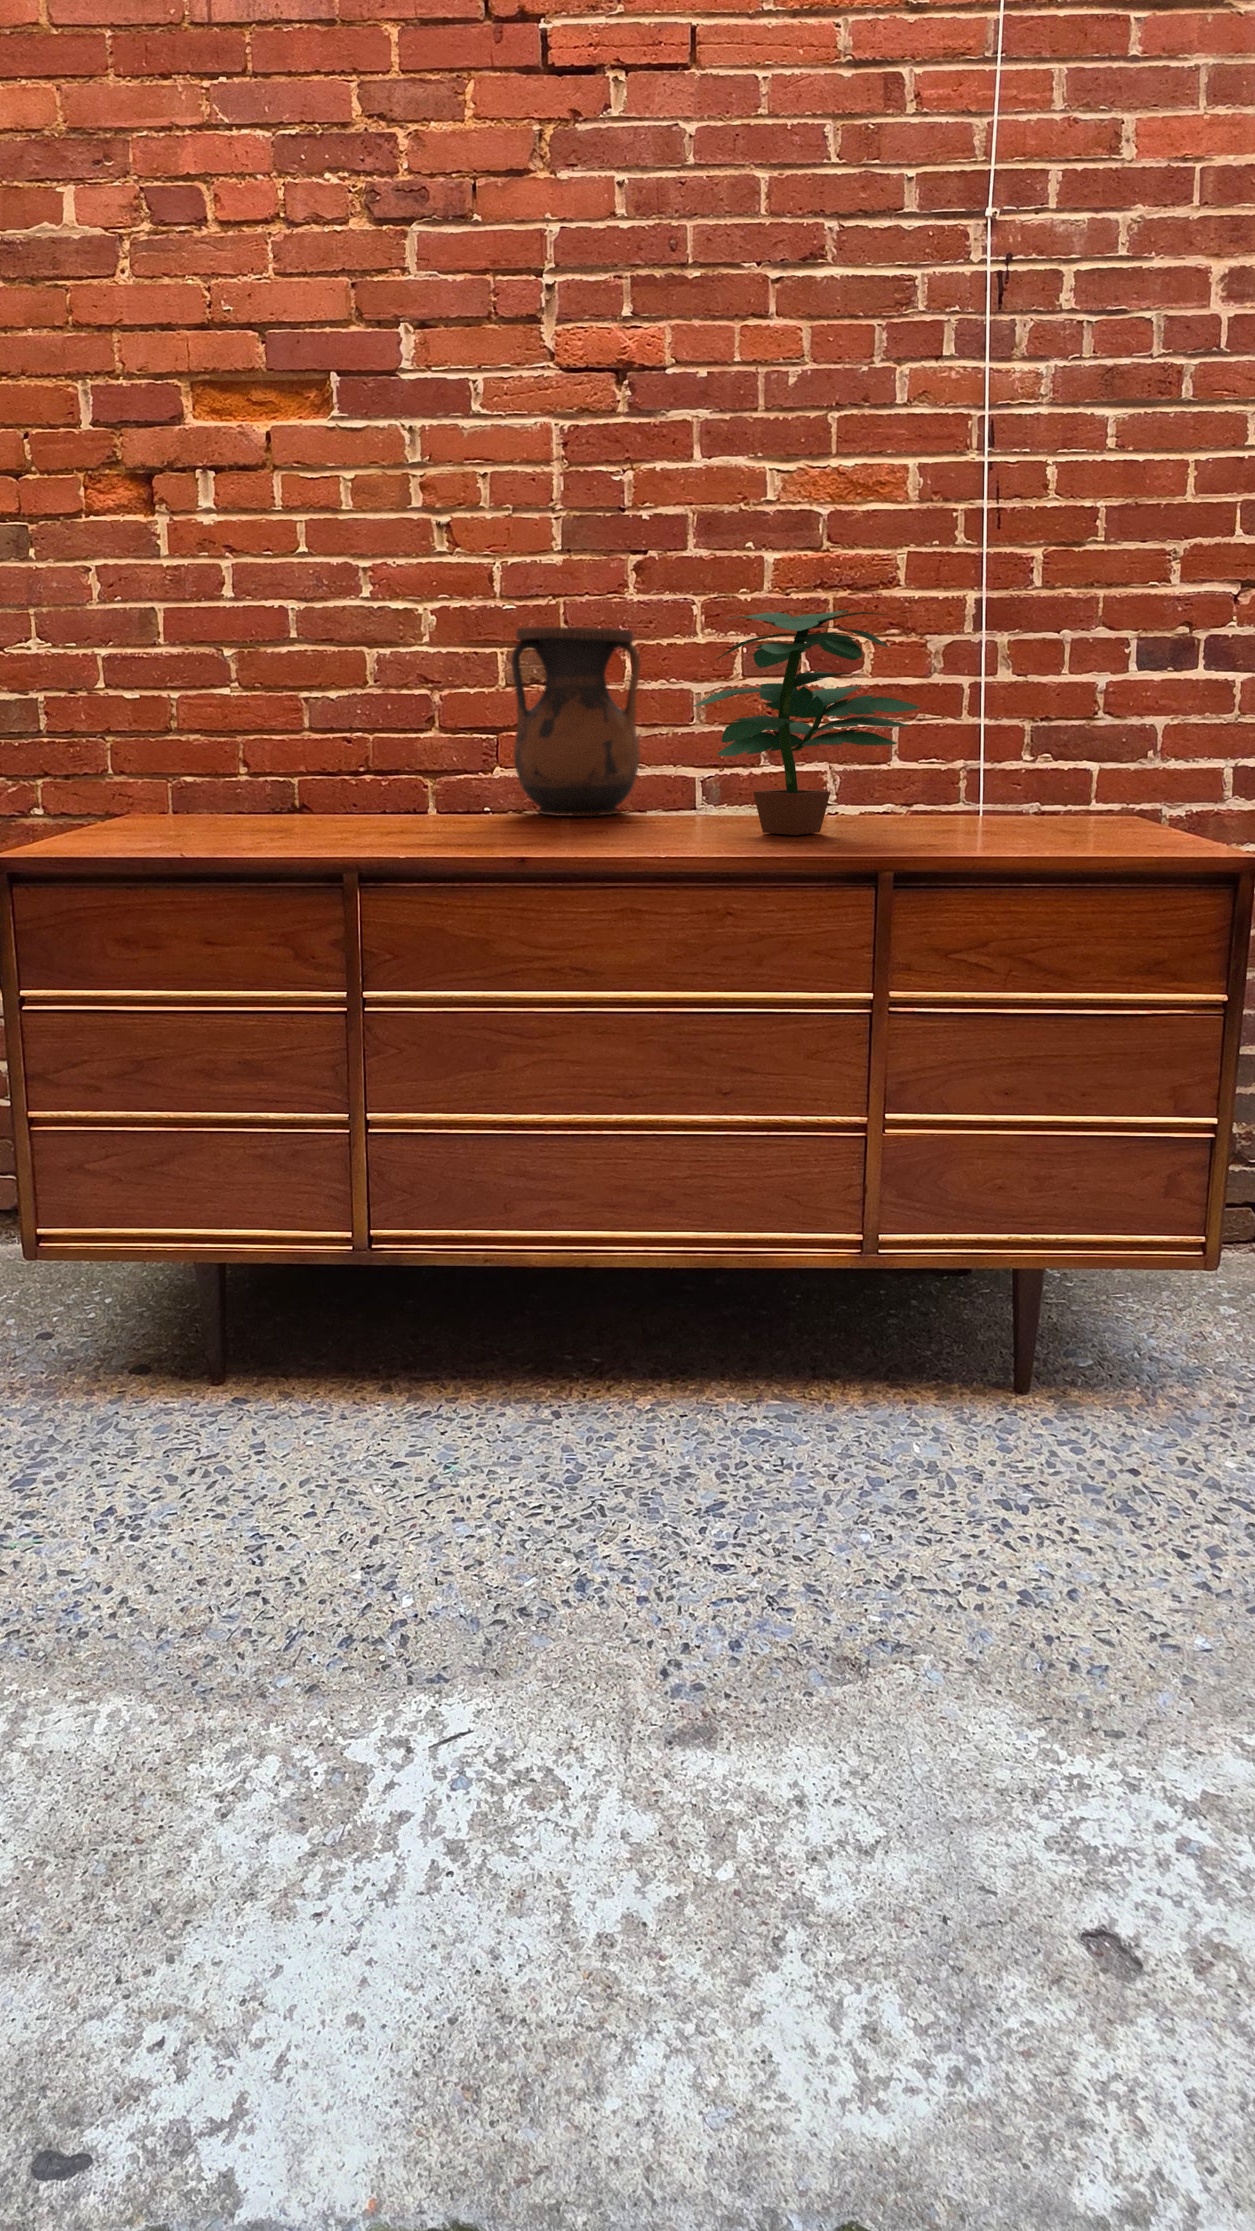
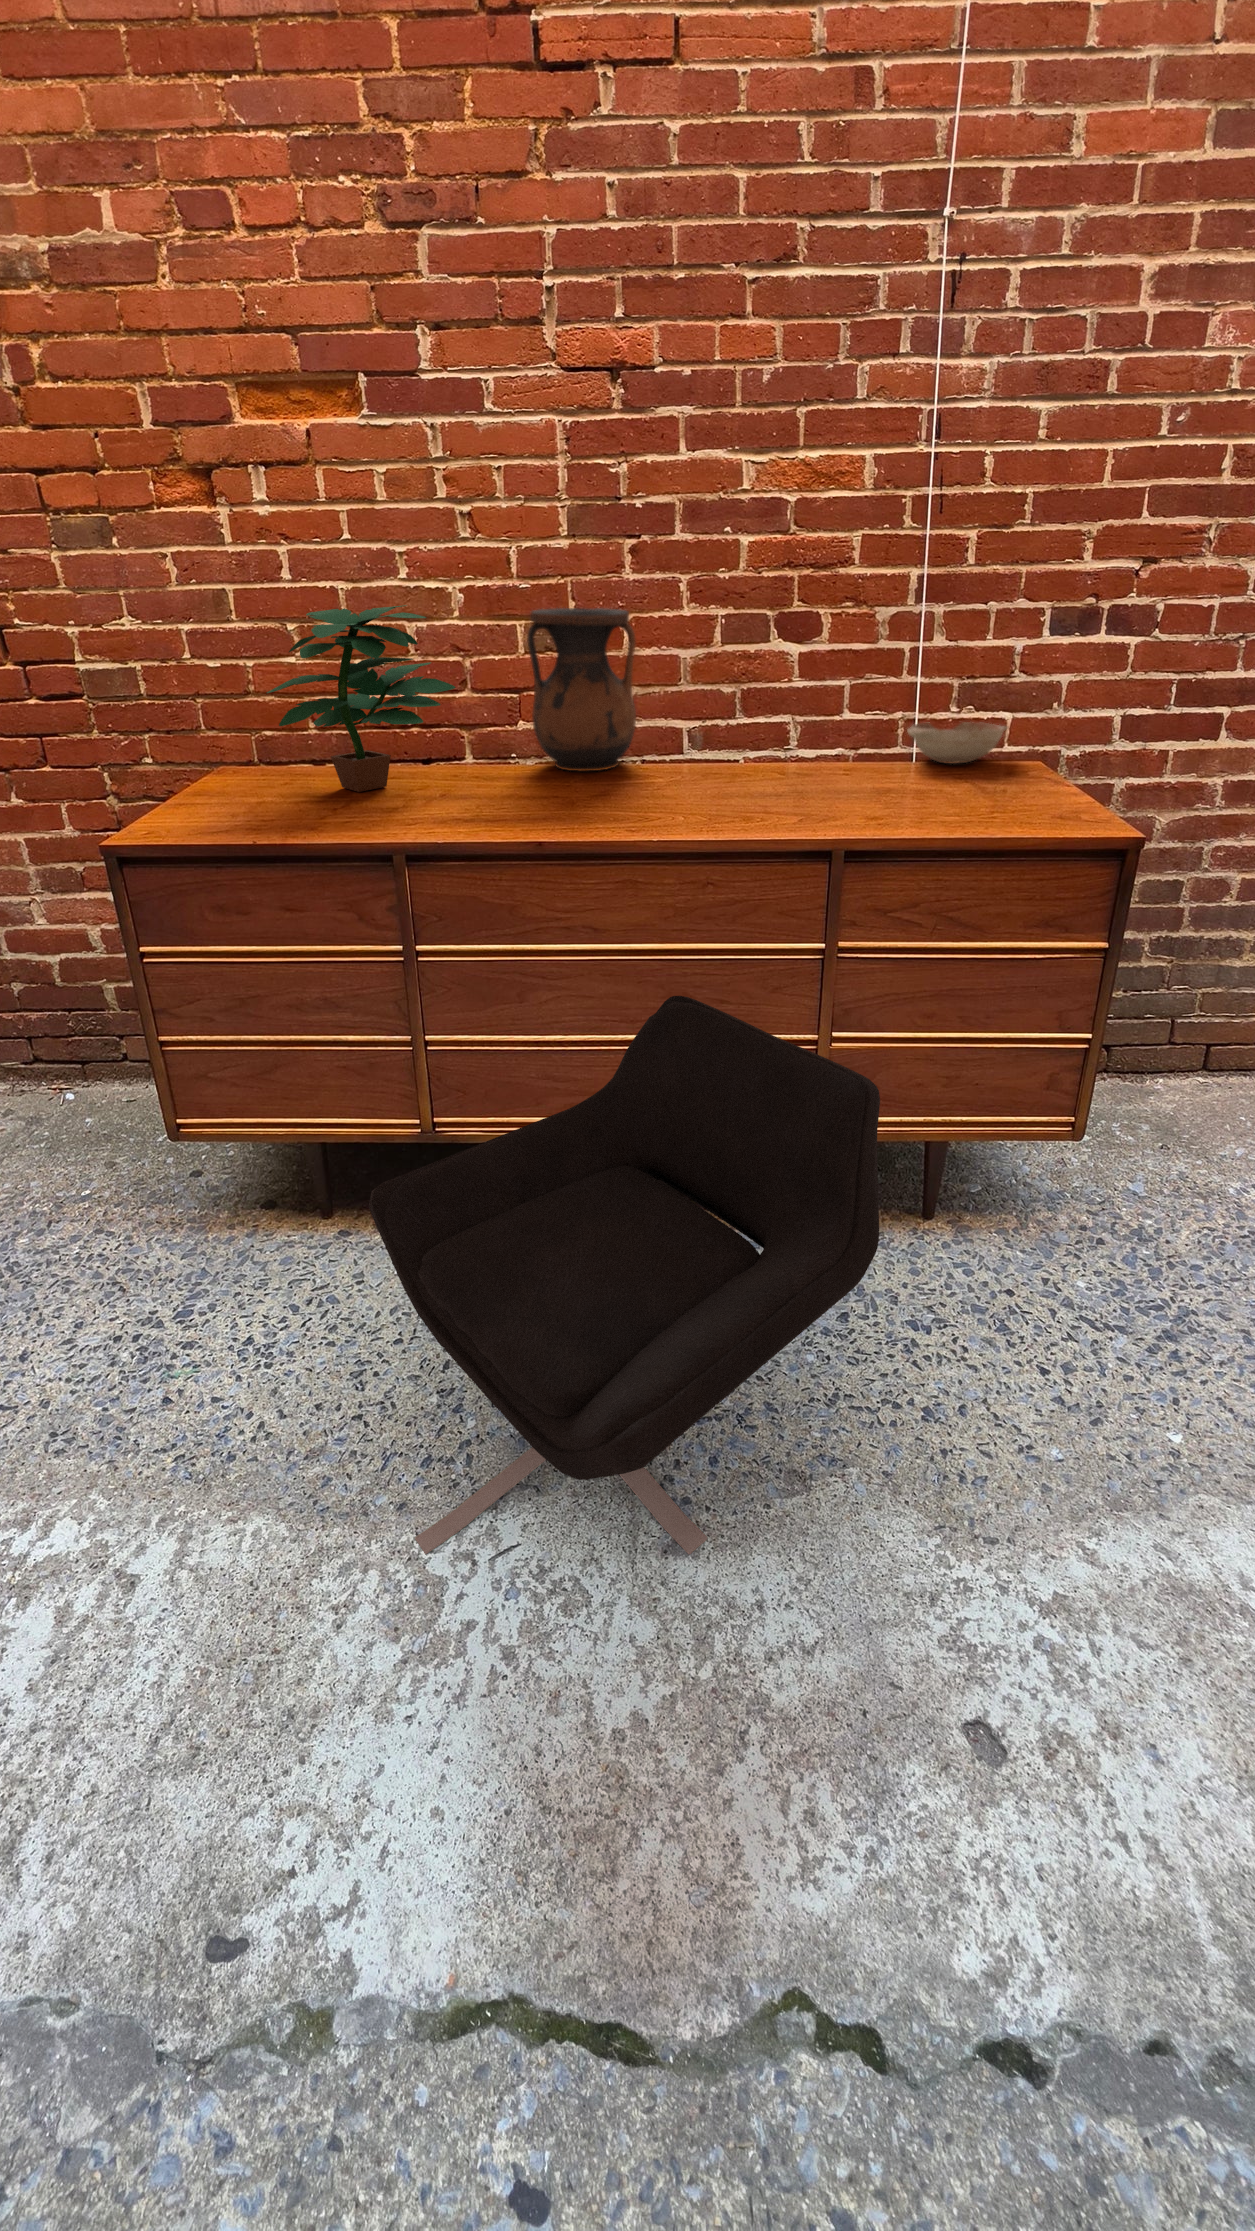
potted plant: present [693,610,920,835] -> present [267,605,456,792]
decorative bowl: none [970,769,1095,813] -> present [907,722,1008,764]
lounge chair: none [291,1052,947,1744] -> present [369,996,880,1555]

